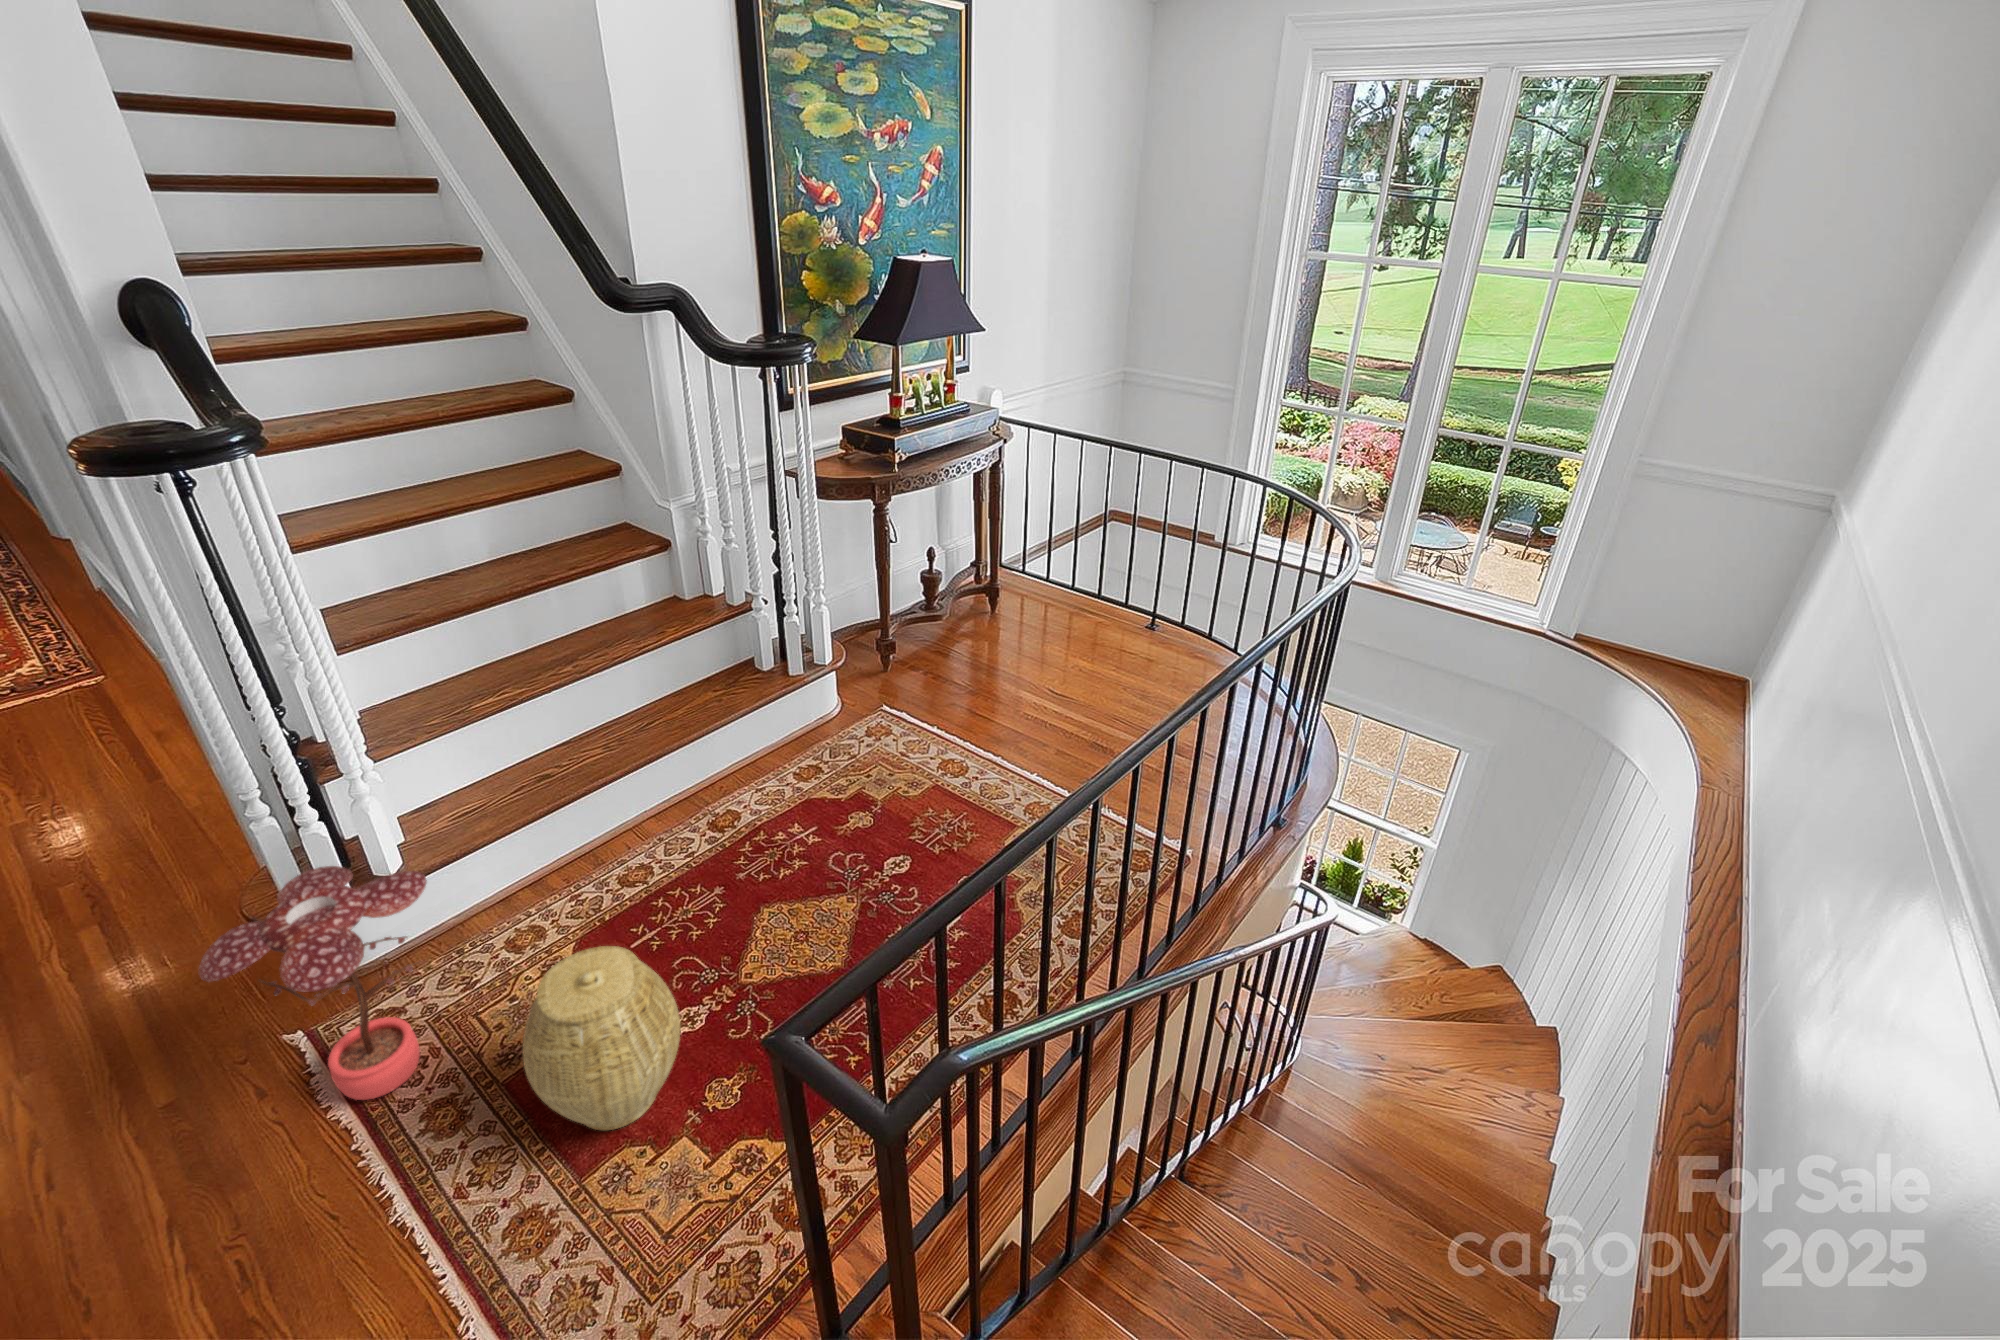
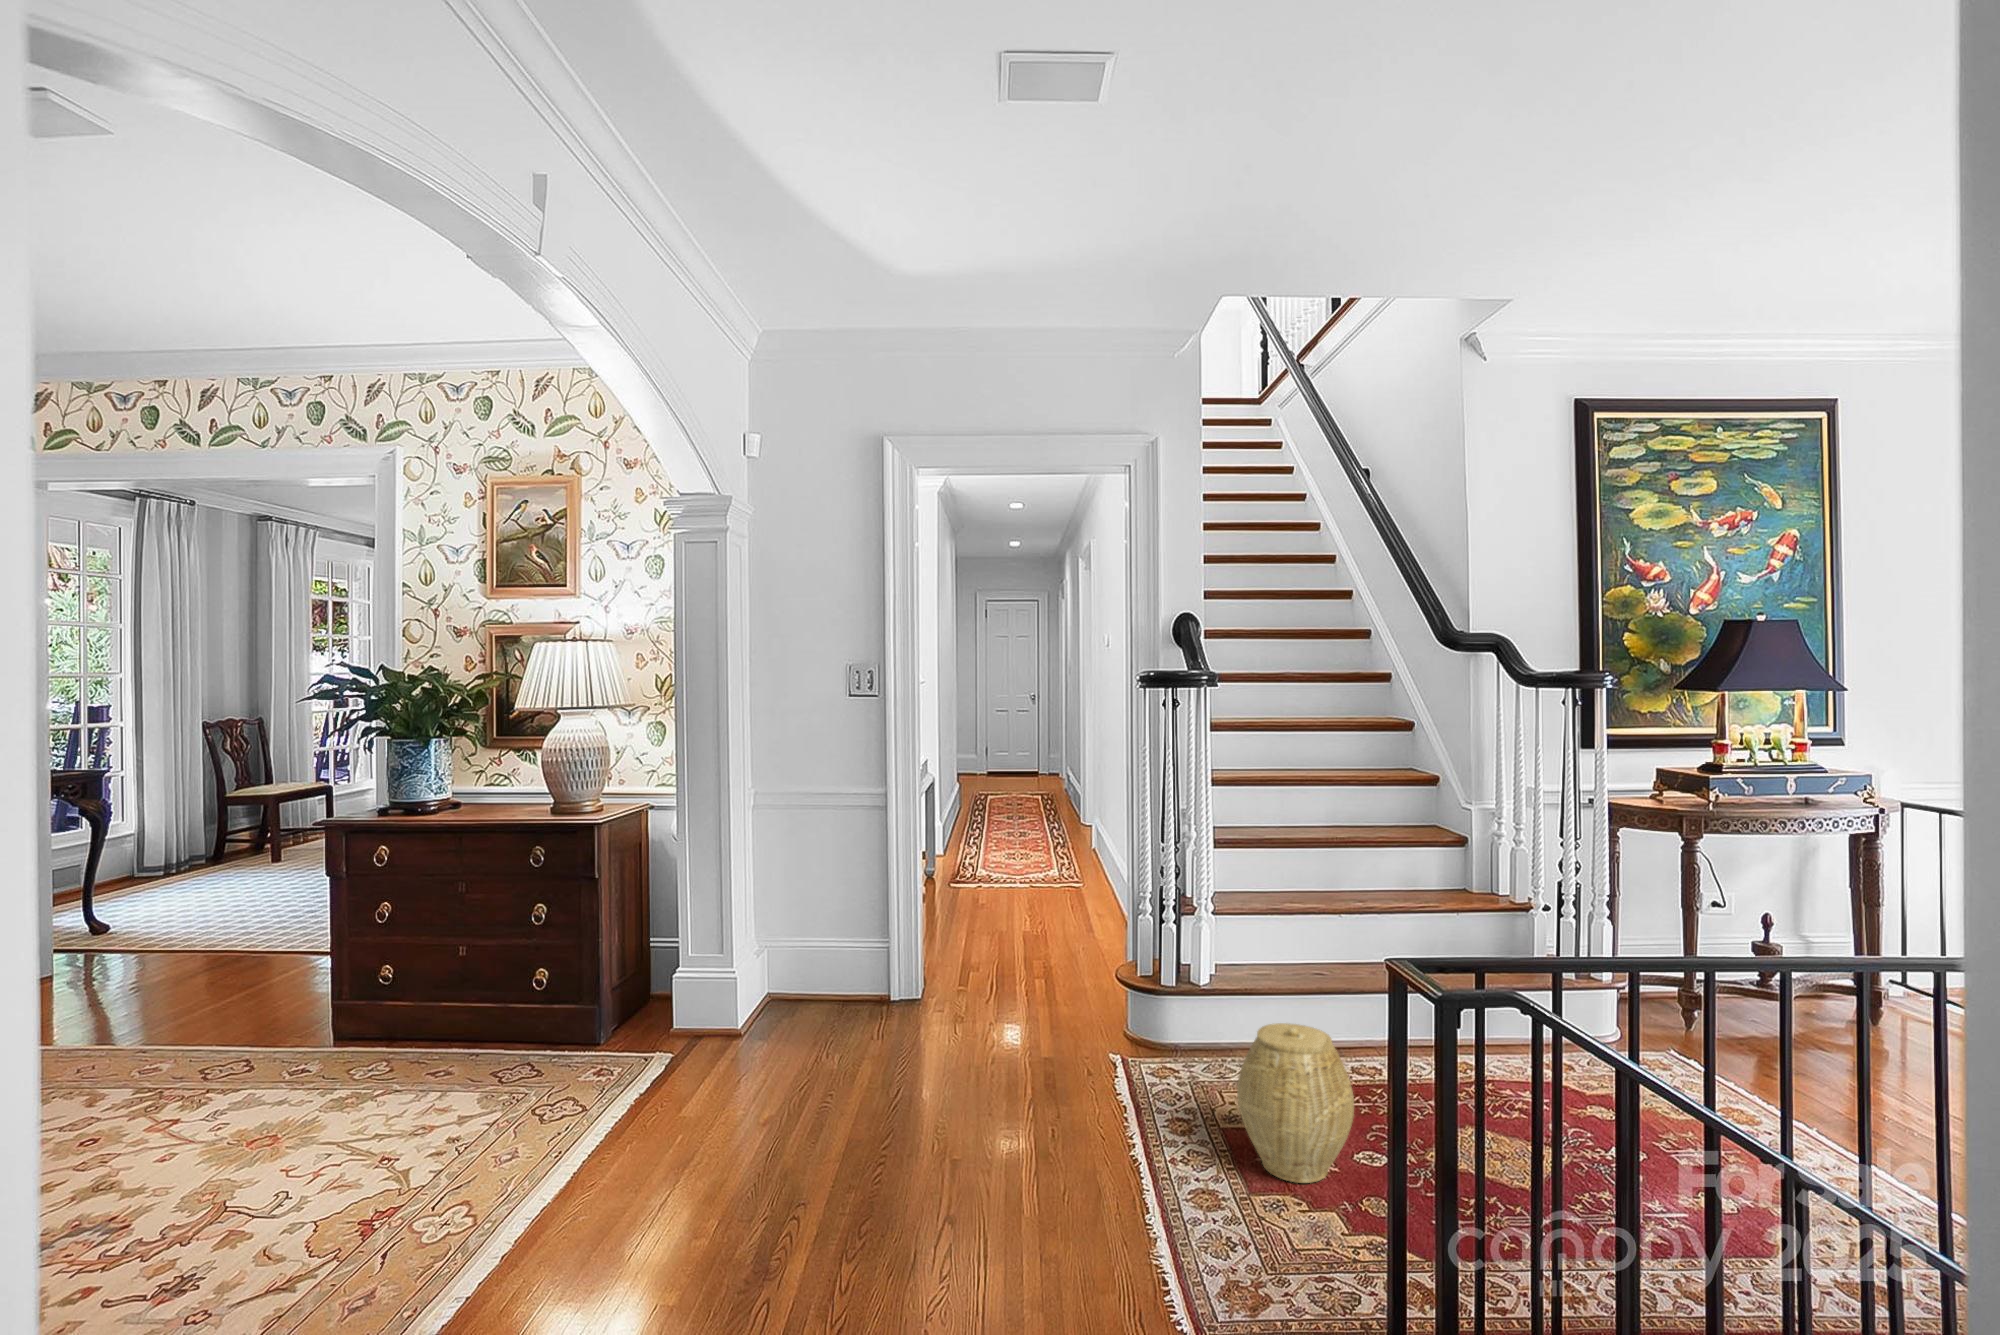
potted plant: present [199,866,427,1100] -> none [1096,933,1216,1100]

